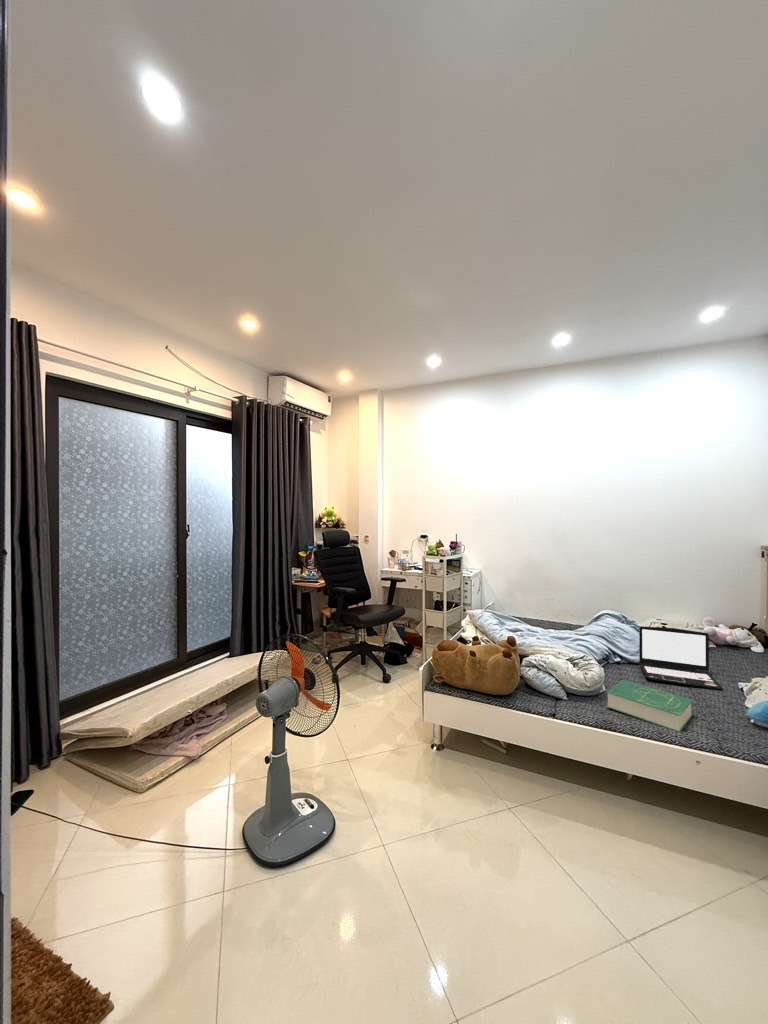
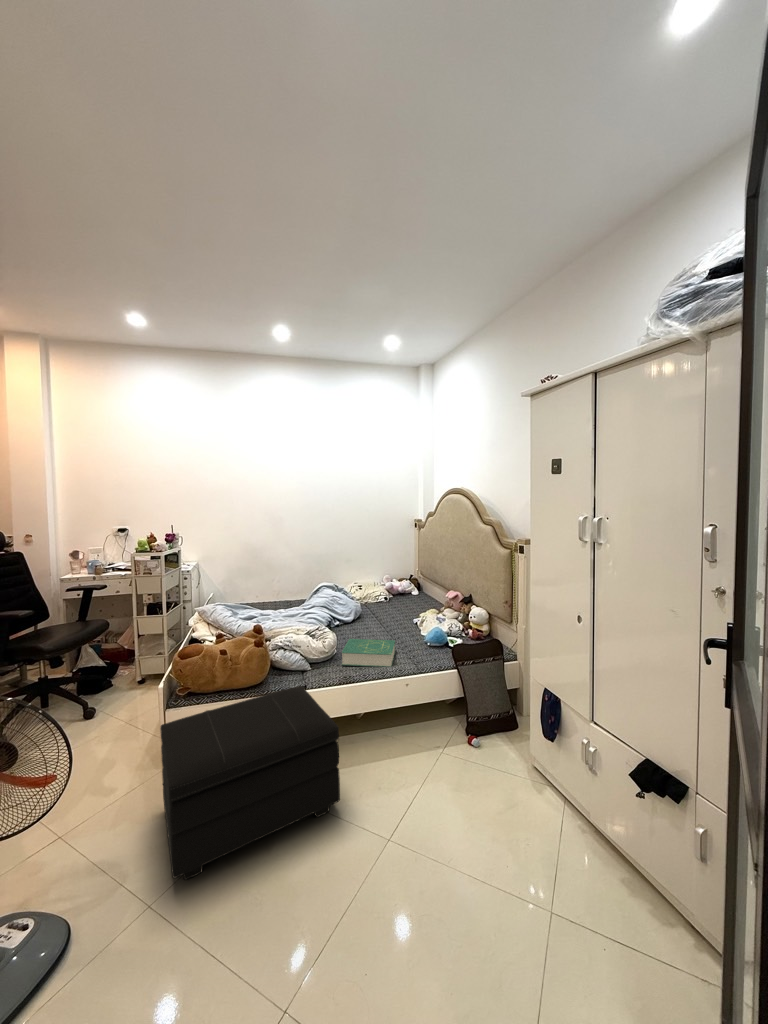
laptop: present [639,626,723,689] -> none [353,588,406,633]
footstool: none [401,700,576,868] -> present [160,686,340,880]

